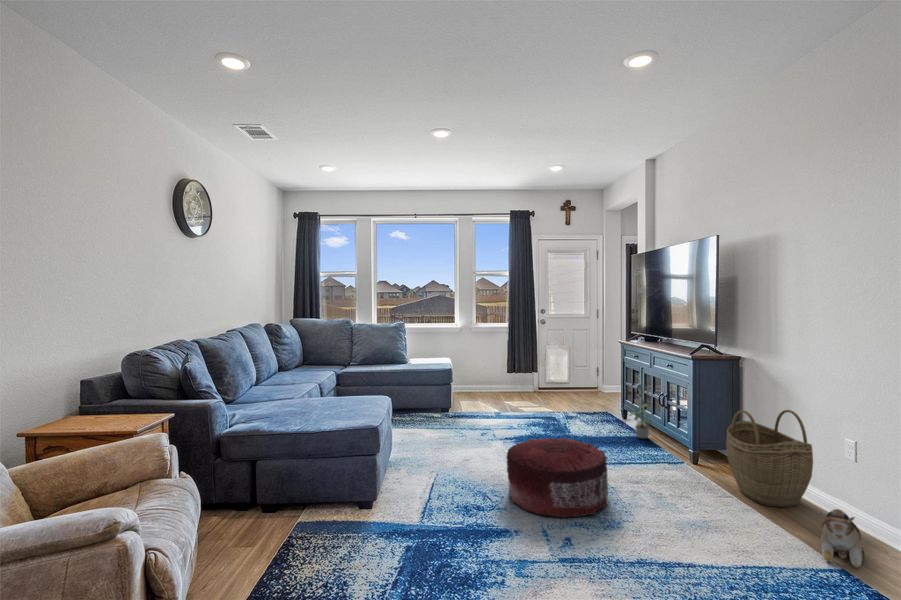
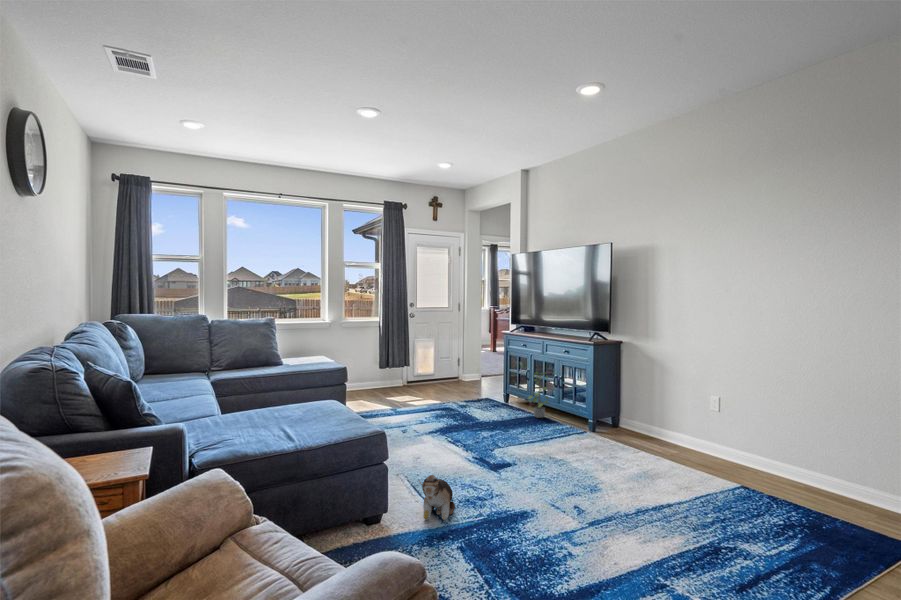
woven basket: present [726,410,813,507] -> none [635,383,700,458]
pouf: present [507,437,608,517] -> none [486,422,576,494]
plush toy: present [821,509,865,567] -> present [419,475,455,520]

